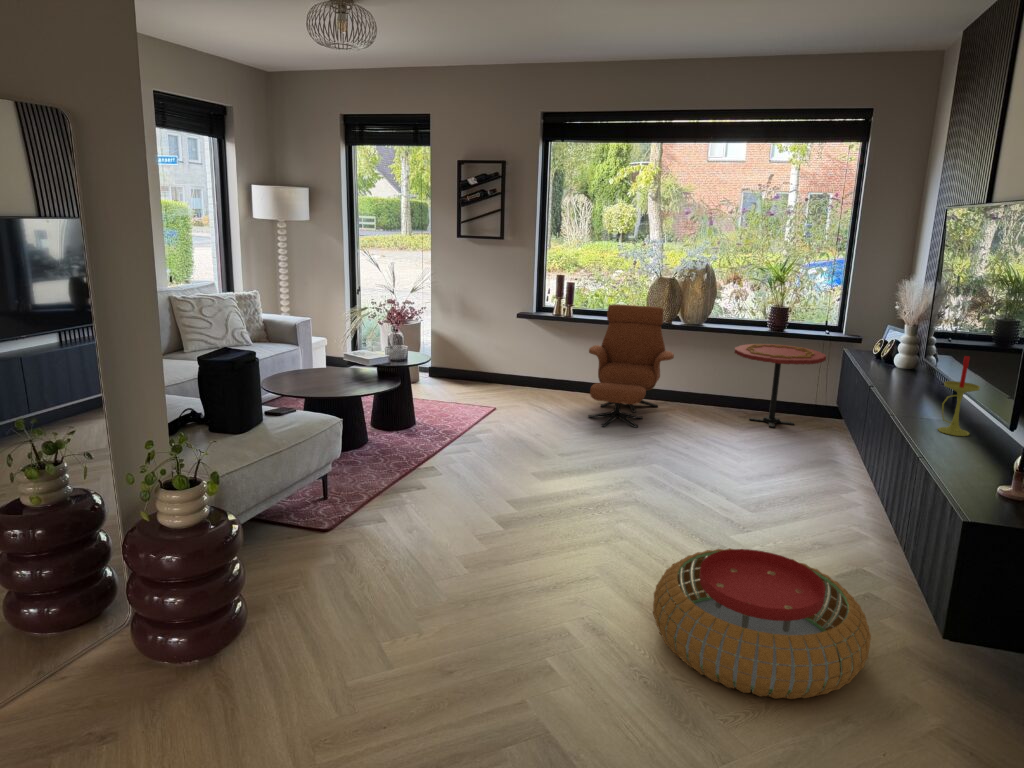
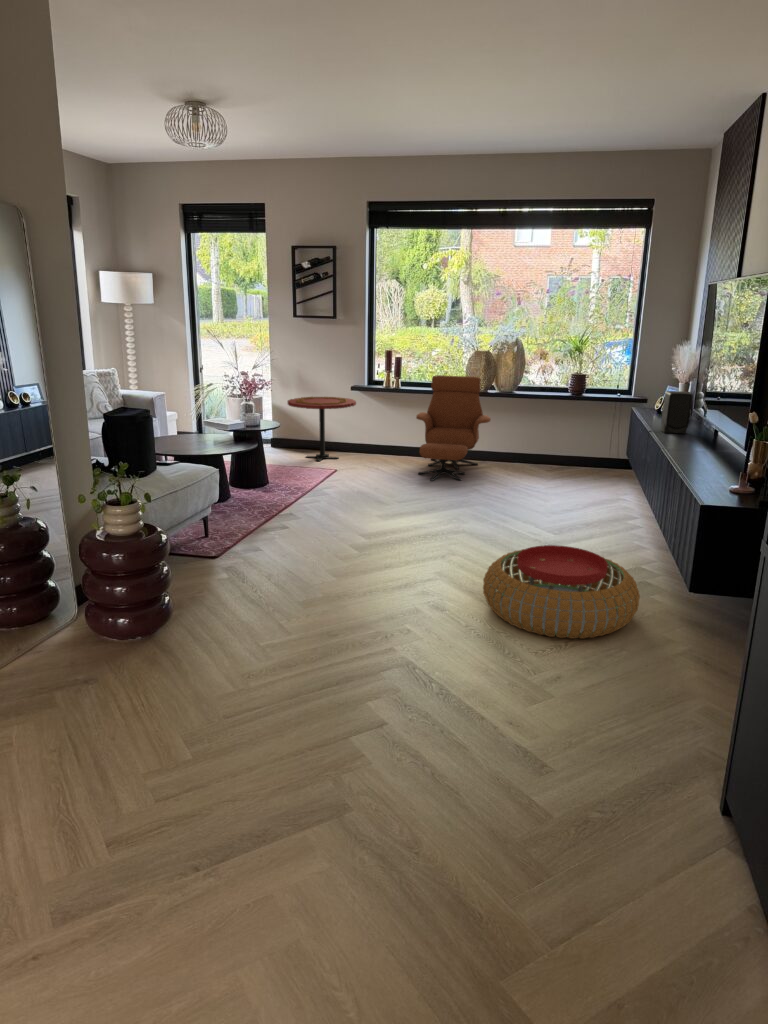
speaker: none [886,338,928,392] -> present [661,391,692,434]
side table: present [735,344,826,427] -> present [288,397,356,461]
candle: present [938,356,980,436] -> none [694,395,724,458]

